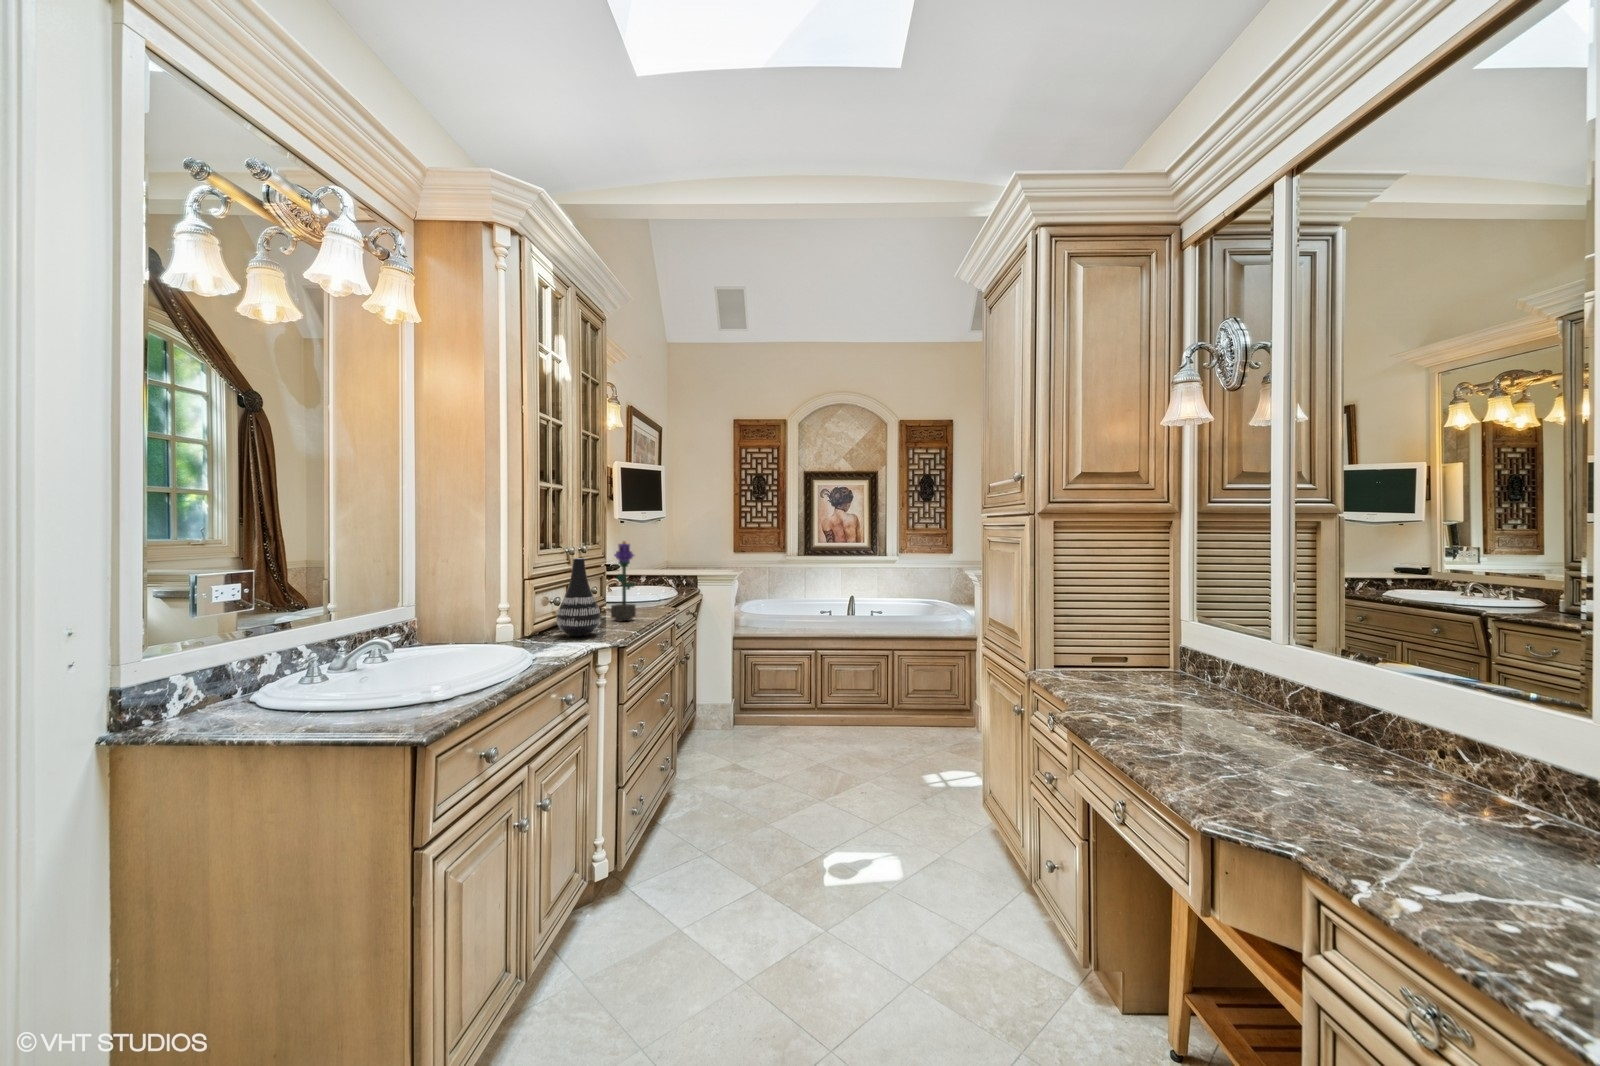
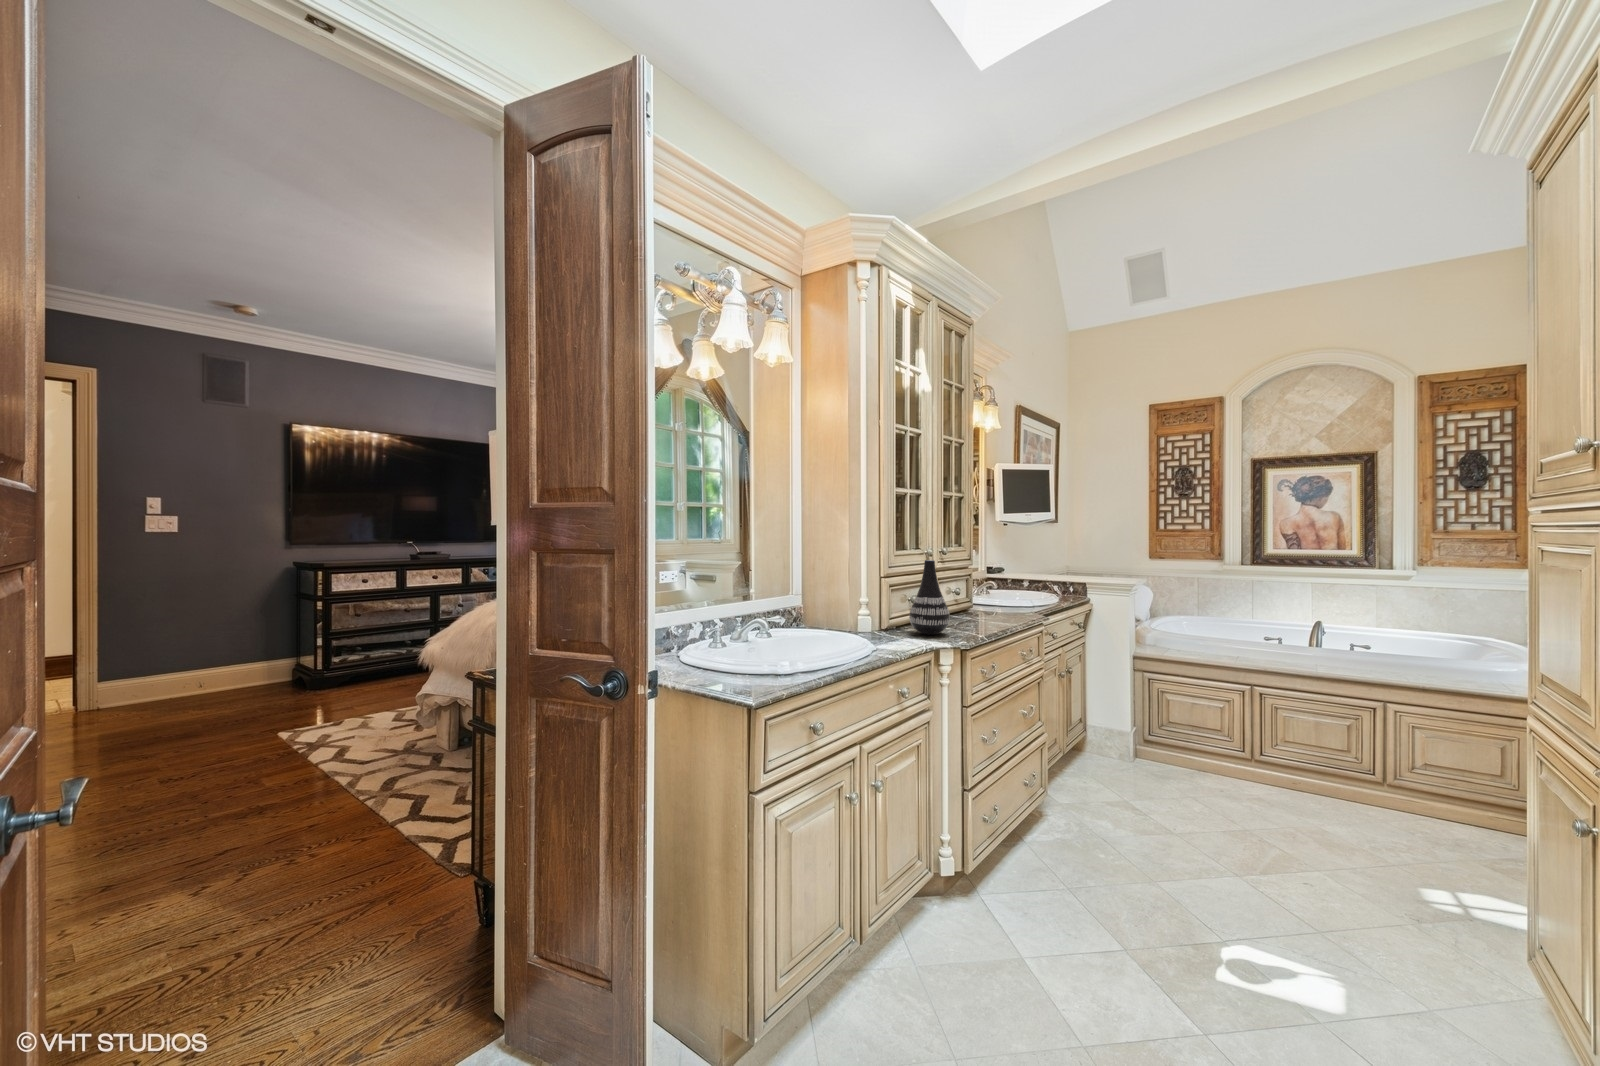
potted flower: present [611,541,636,621] -> none [970,544,994,625]

